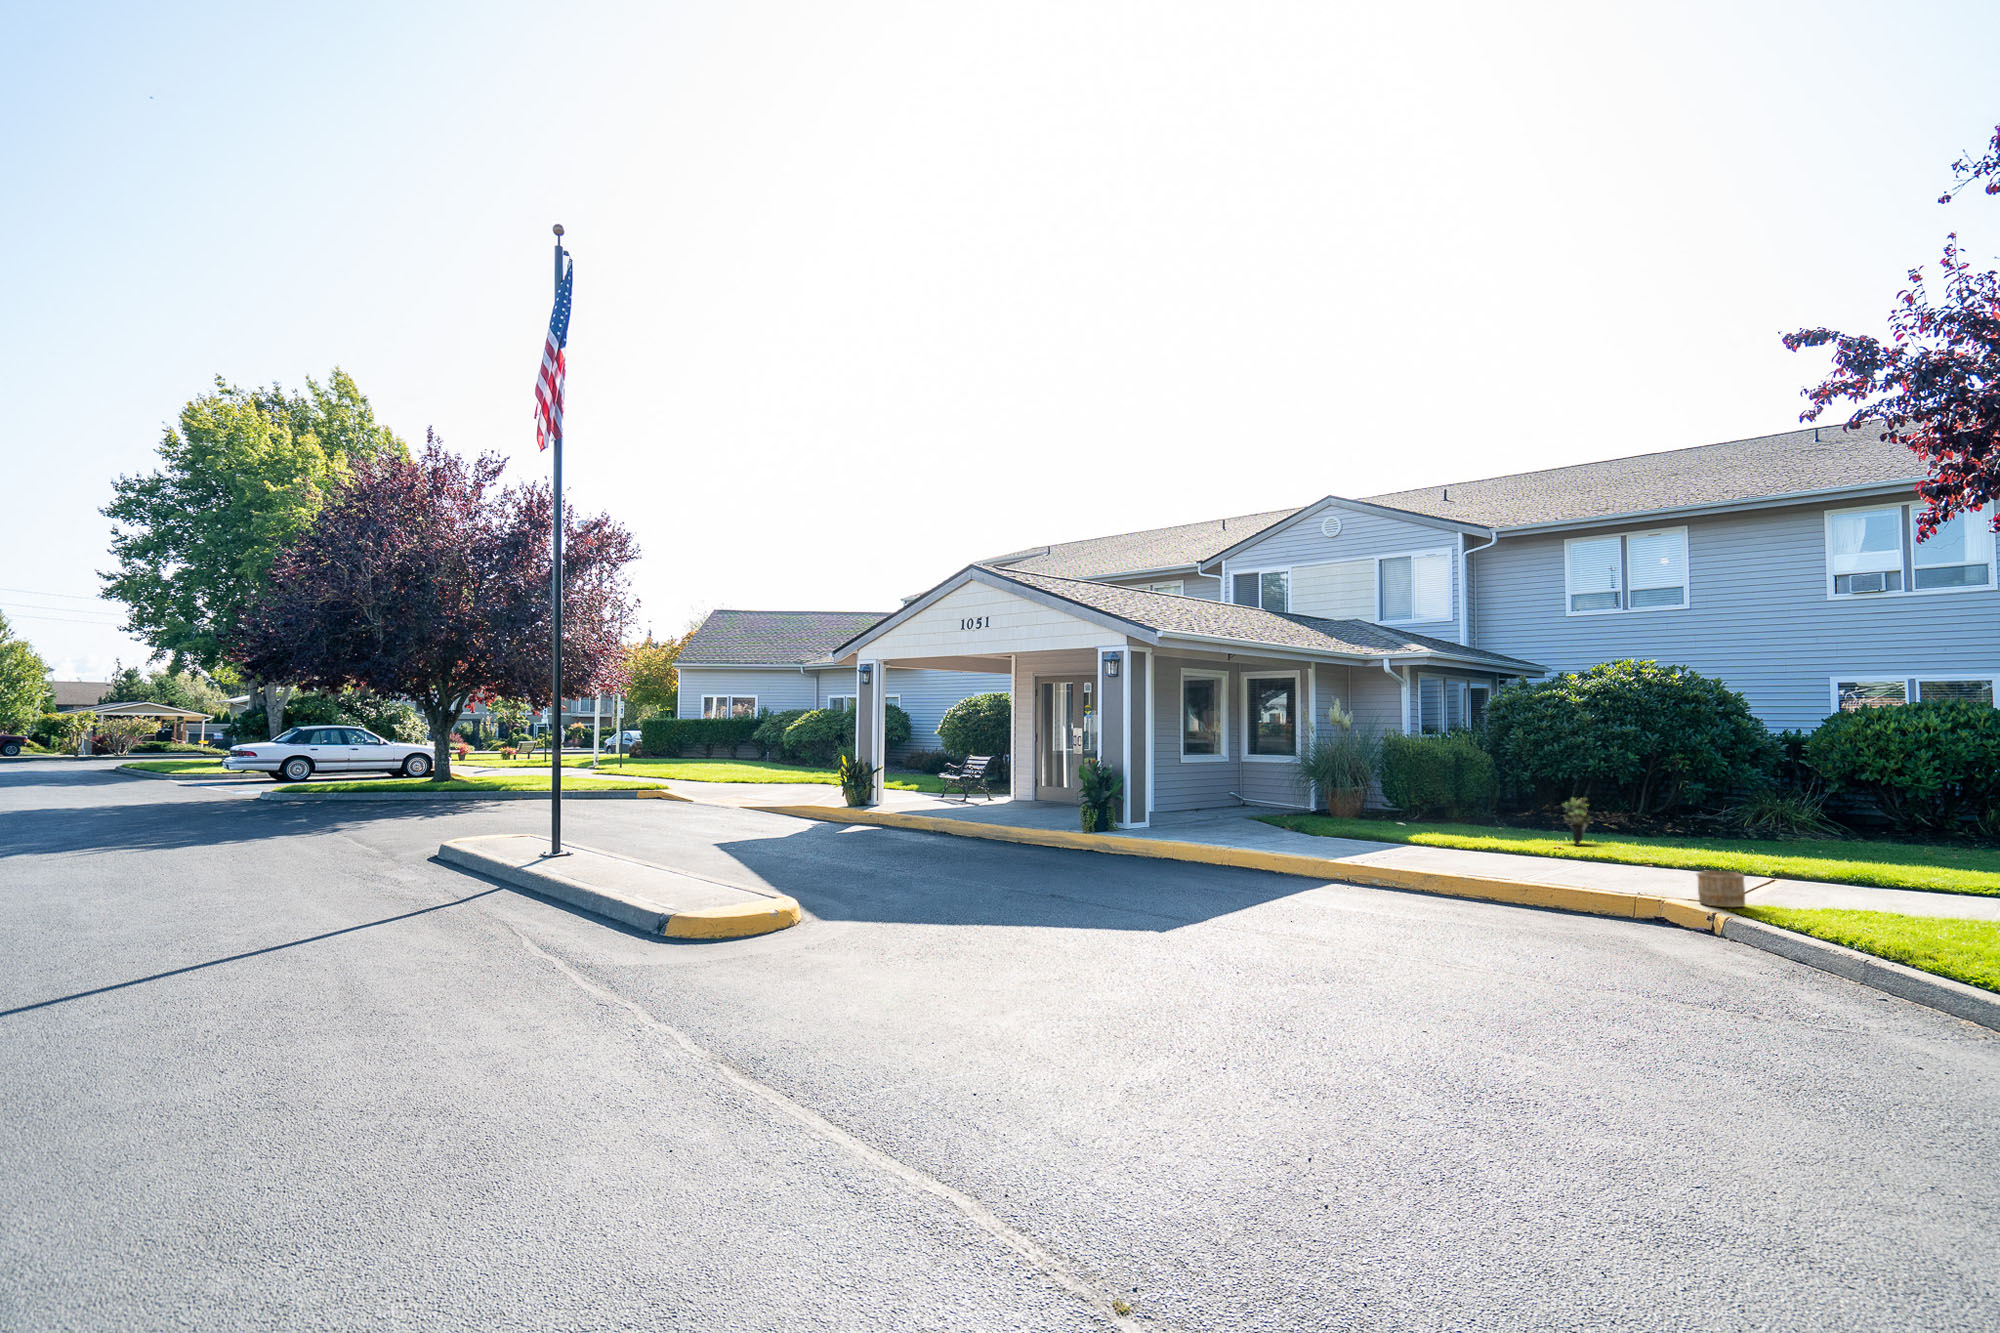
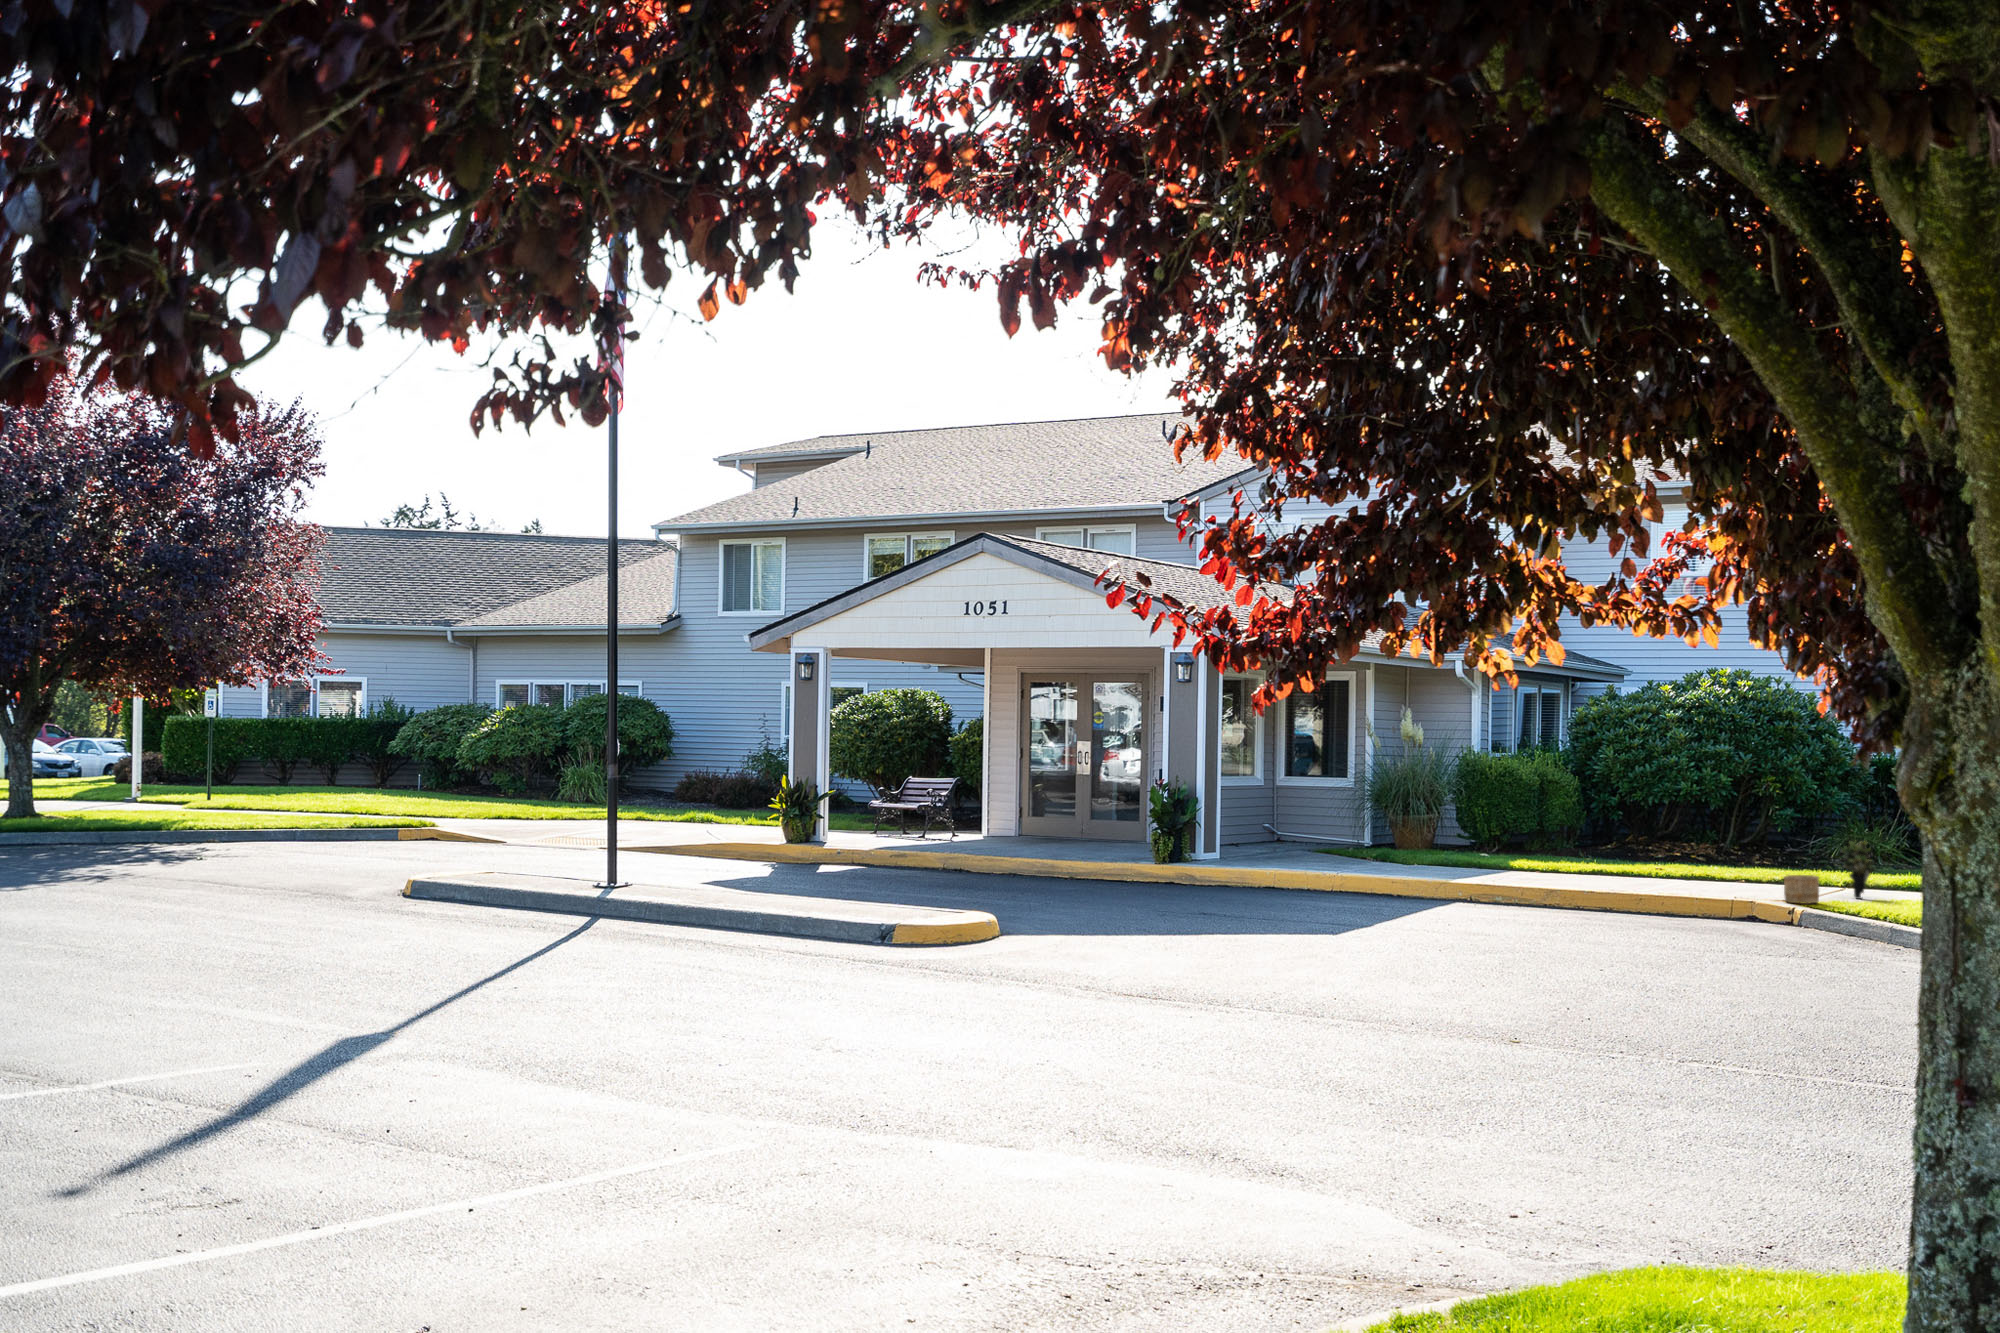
potted plant: present [1563,798,1591,846] -> present [1841,841,1874,899]

